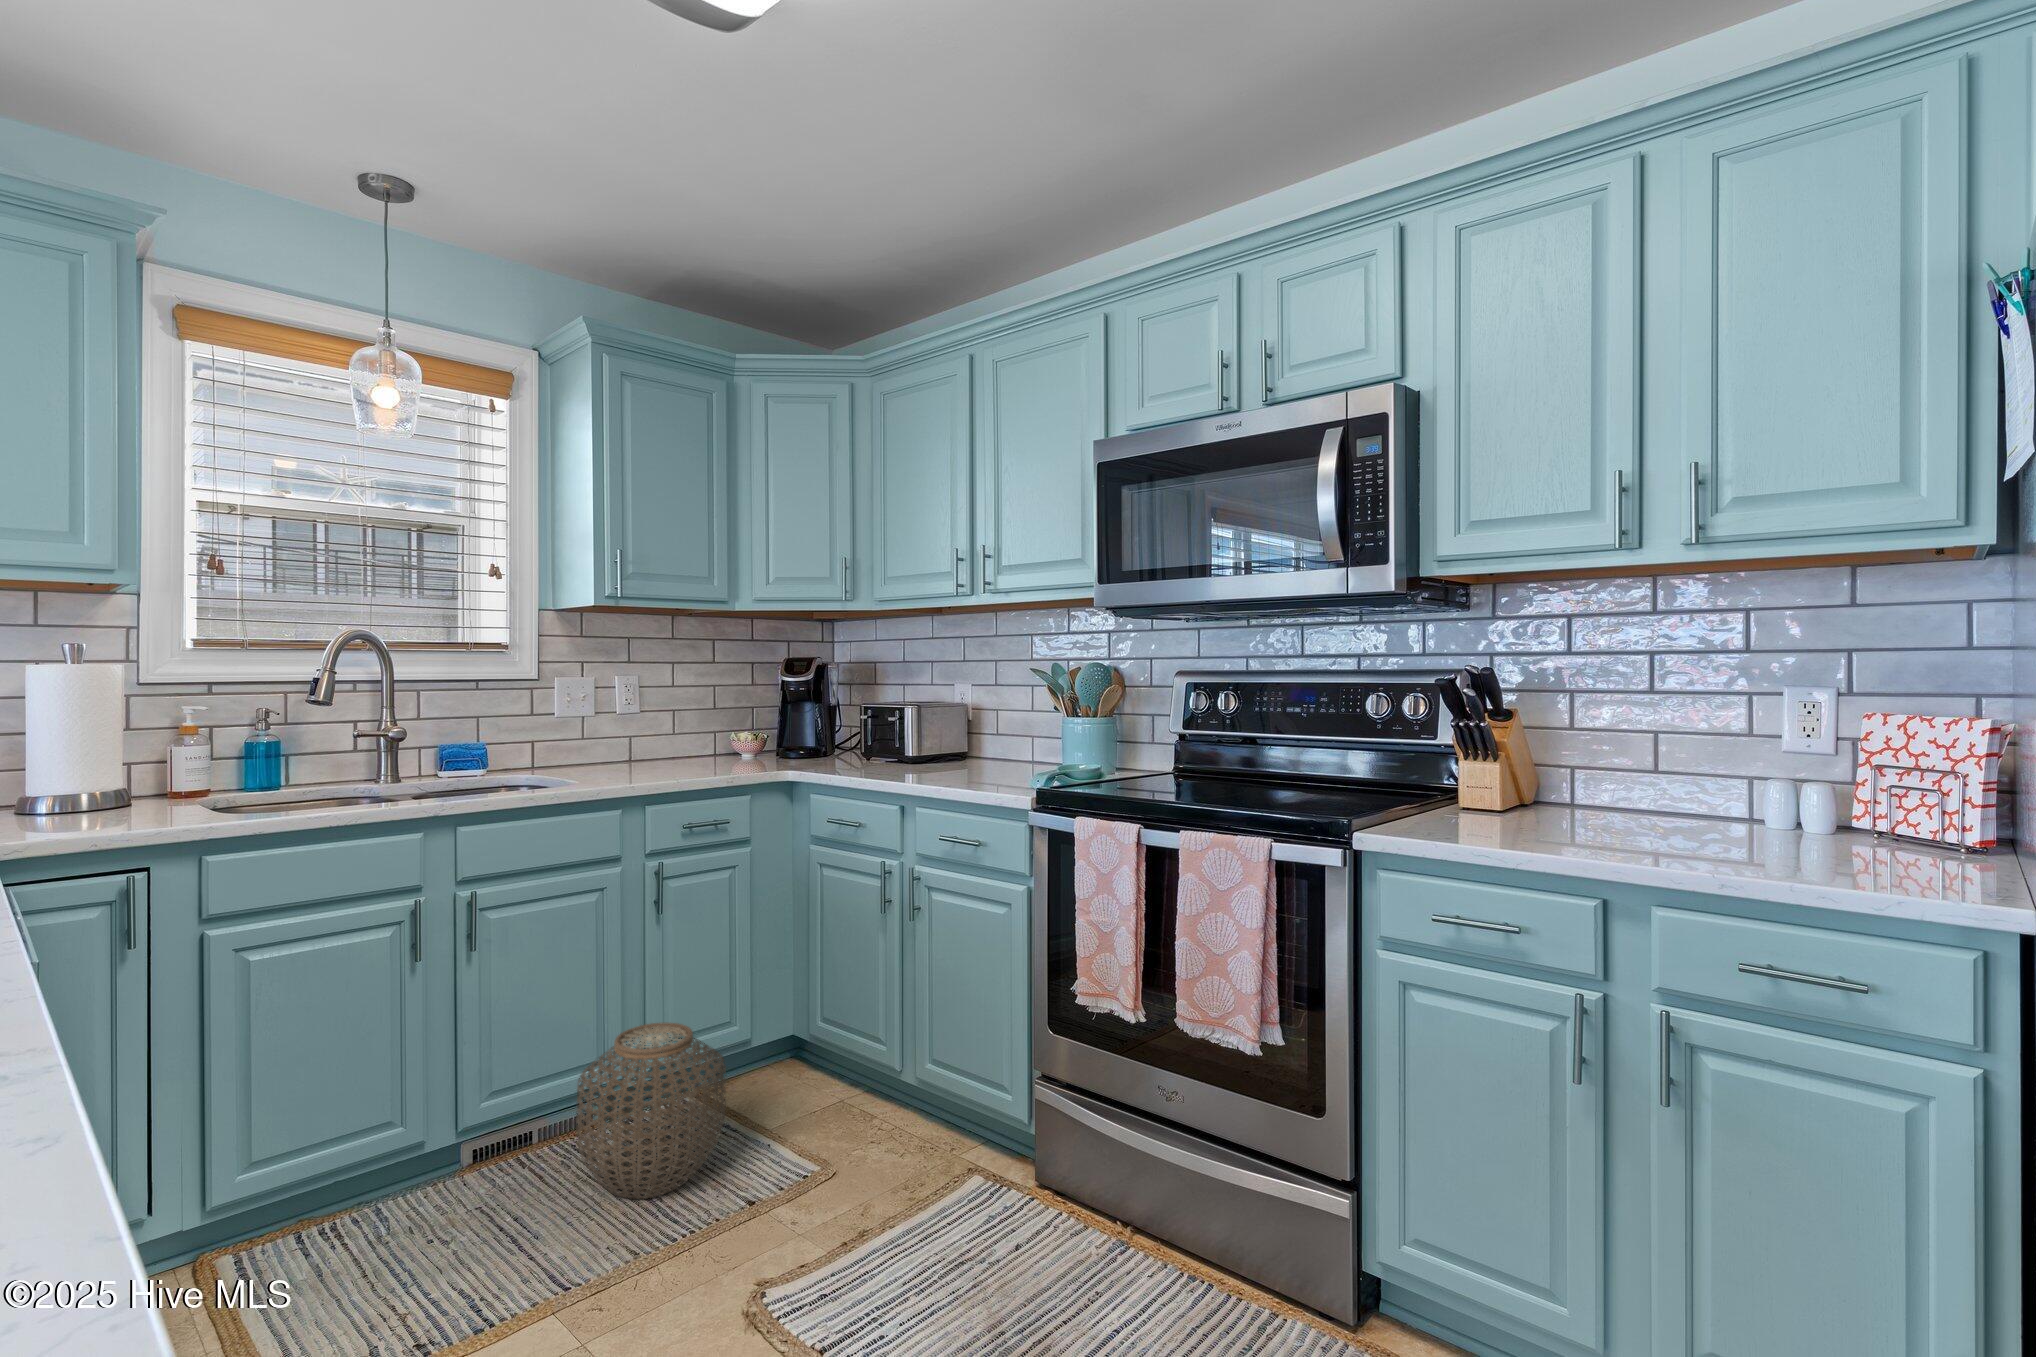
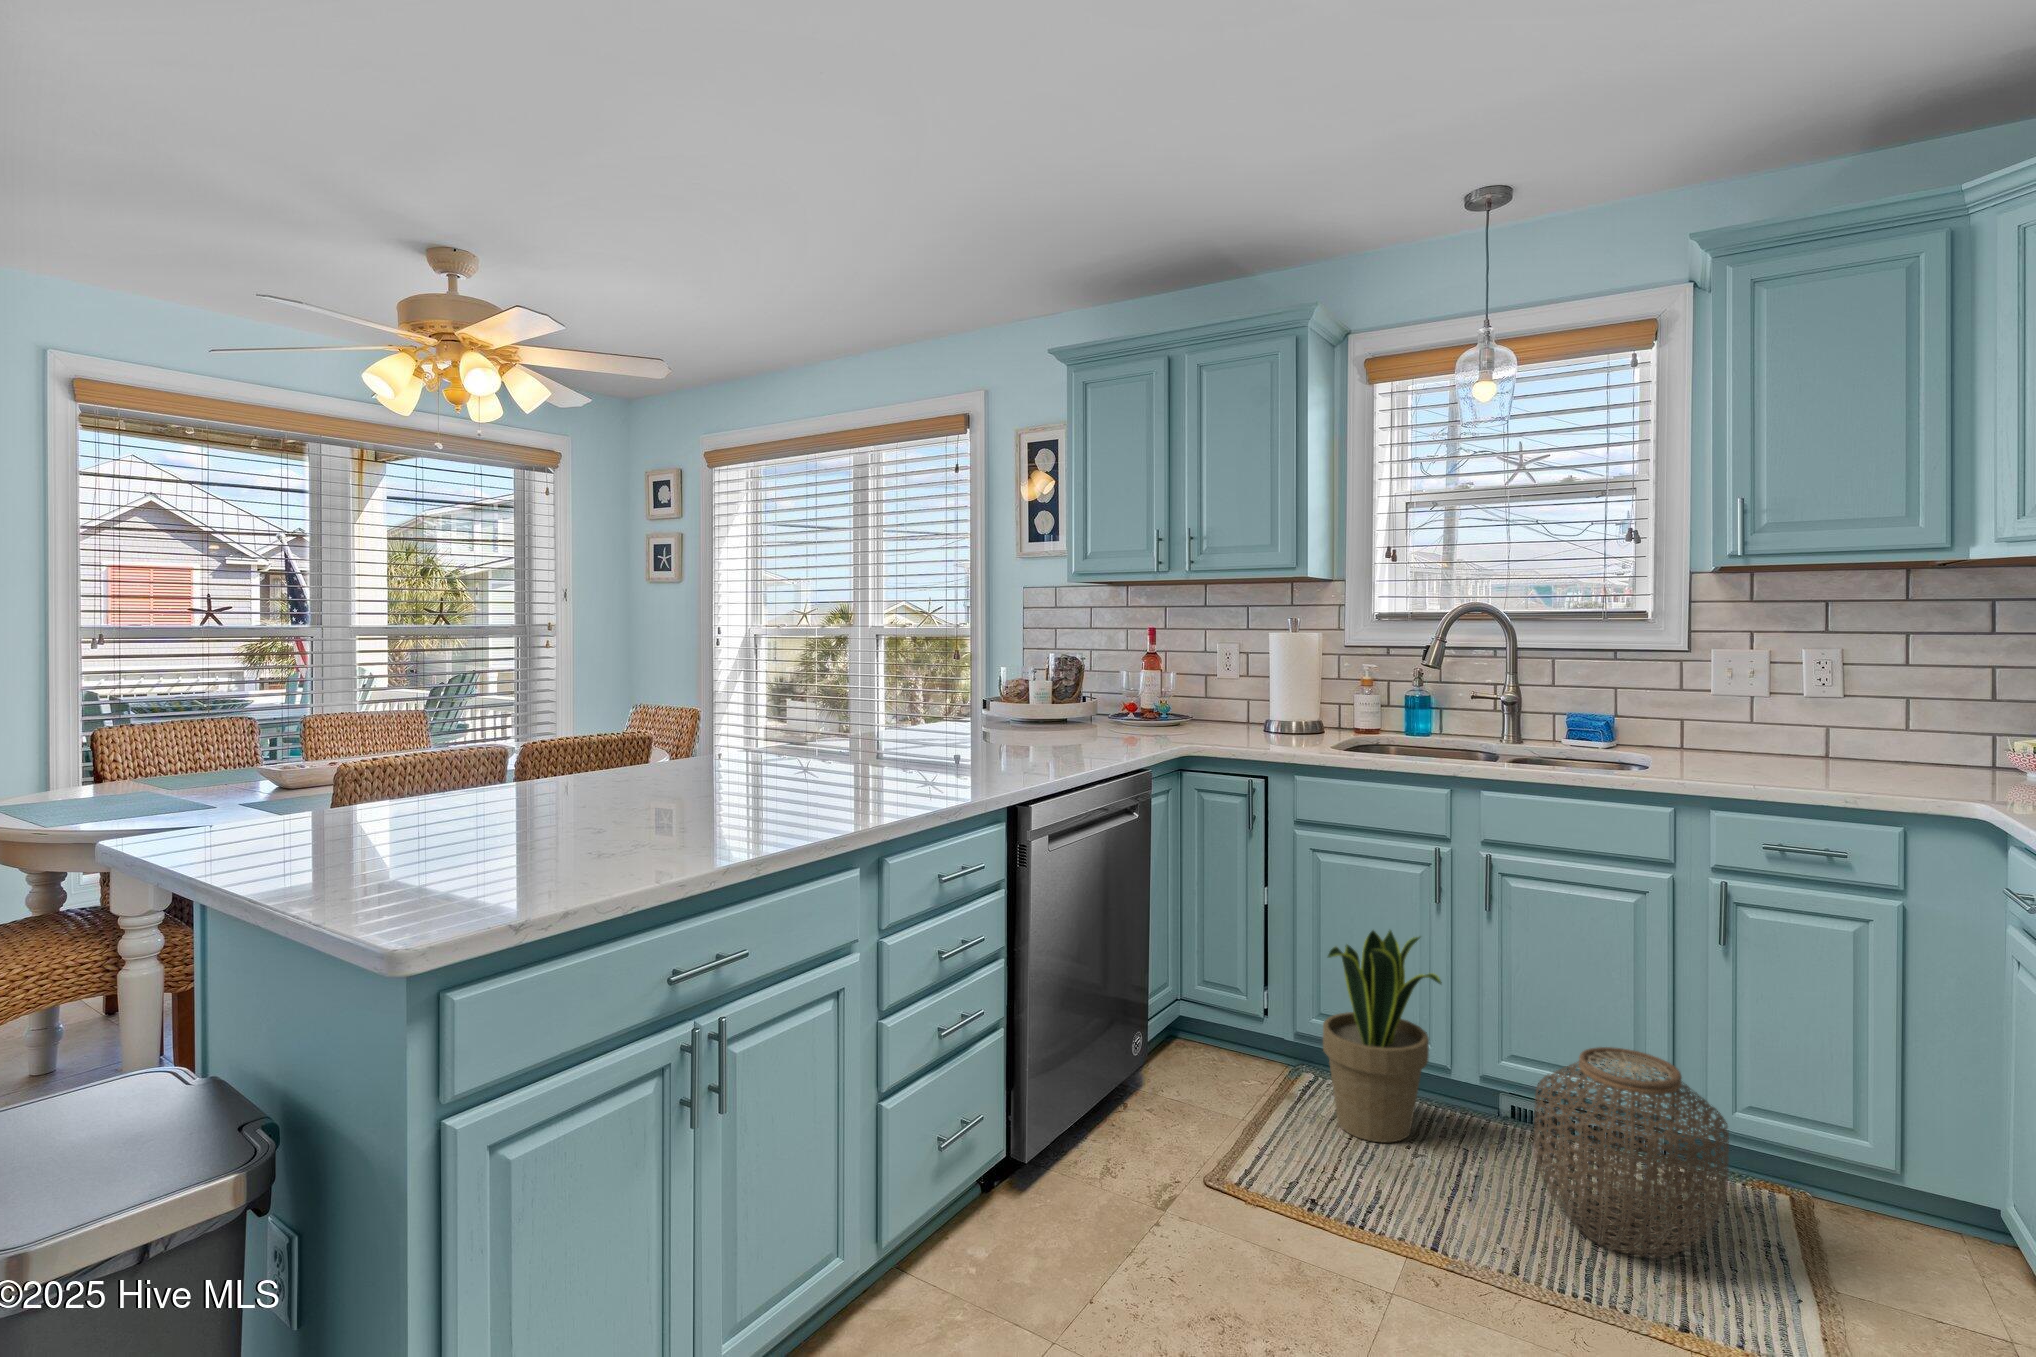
potted plant: none [296,1005,459,1270] -> present [1323,930,1442,1142]

